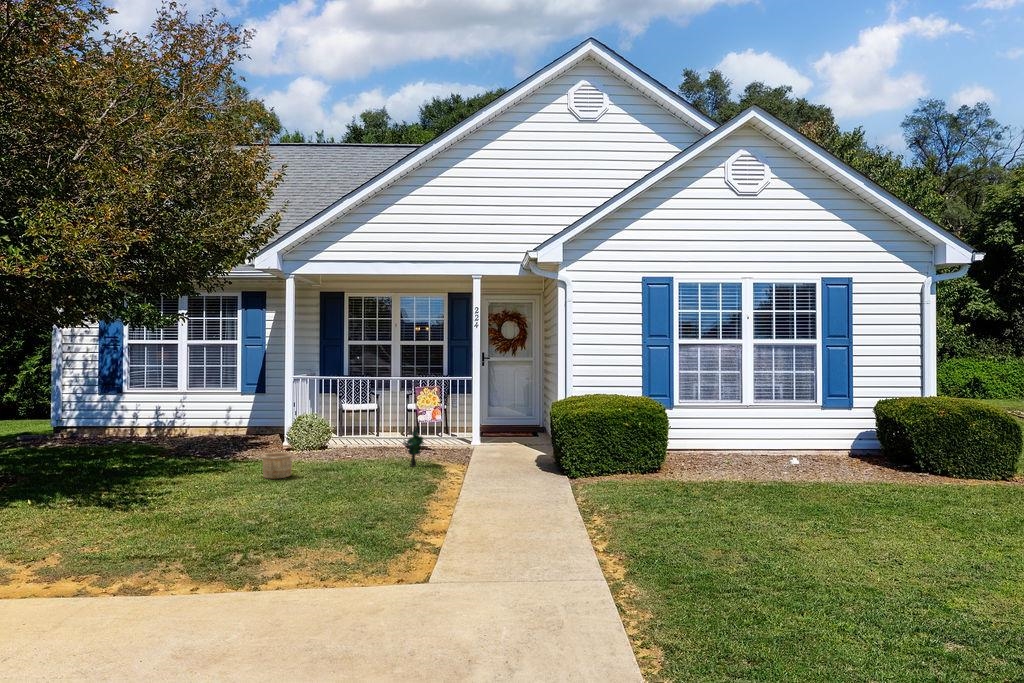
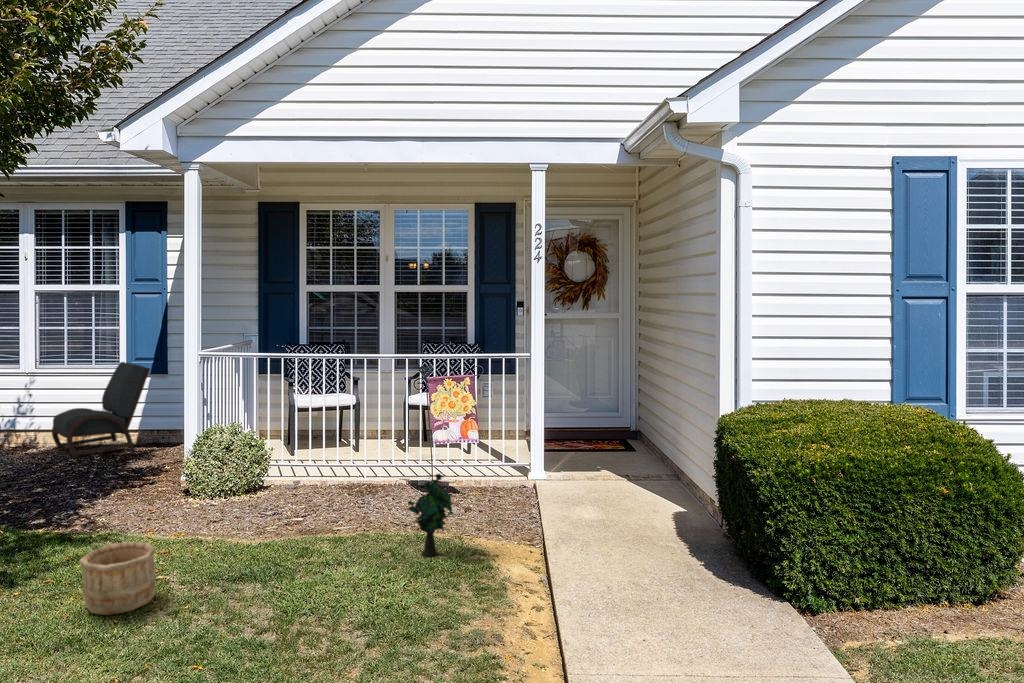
lounge chair: none [200,386,257,439] -> present [52,362,150,458]

